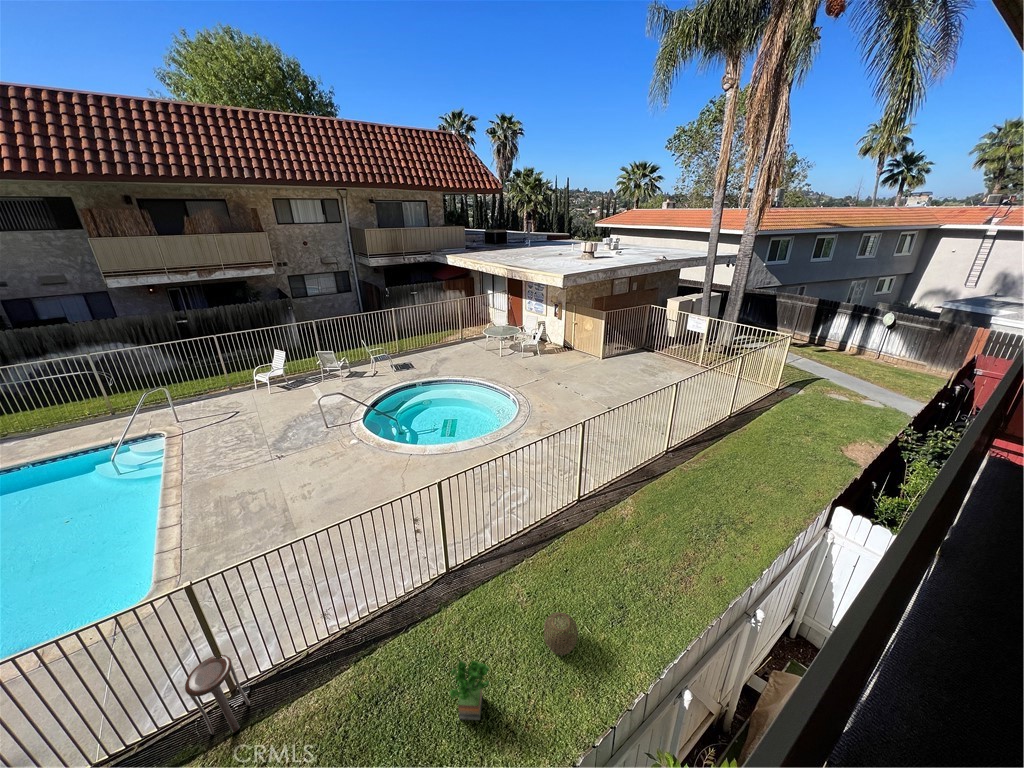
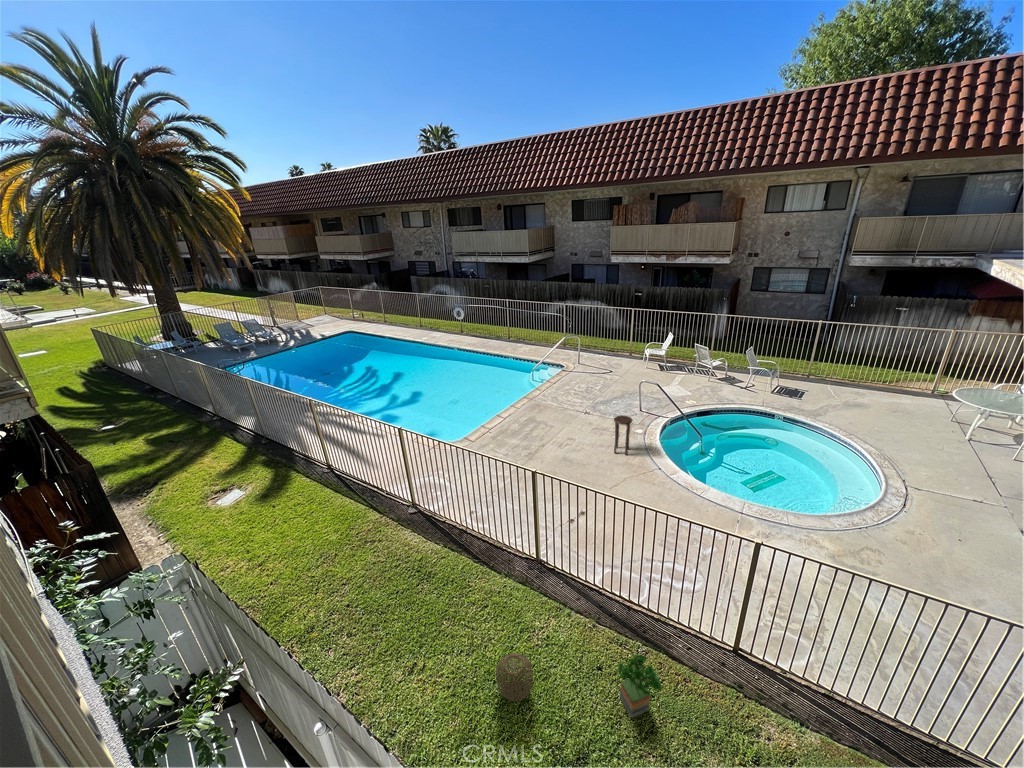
stool: present [185,655,250,735] -> present [614,415,632,455]
potted tree: present [450,661,490,720] -> present [617,654,662,718]

